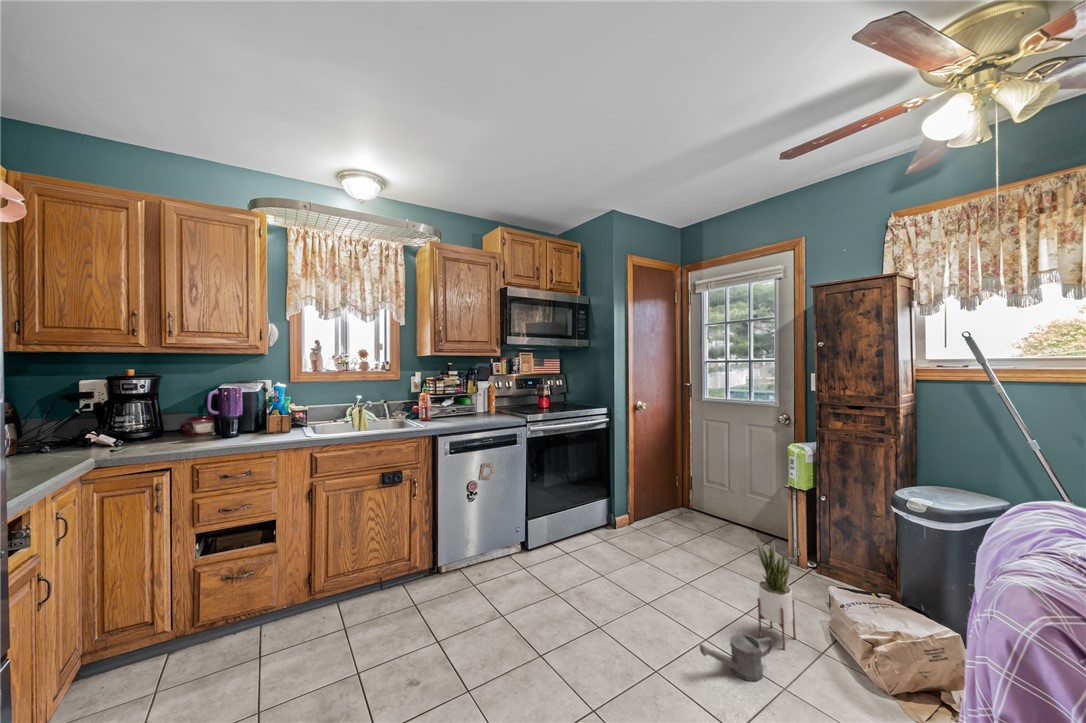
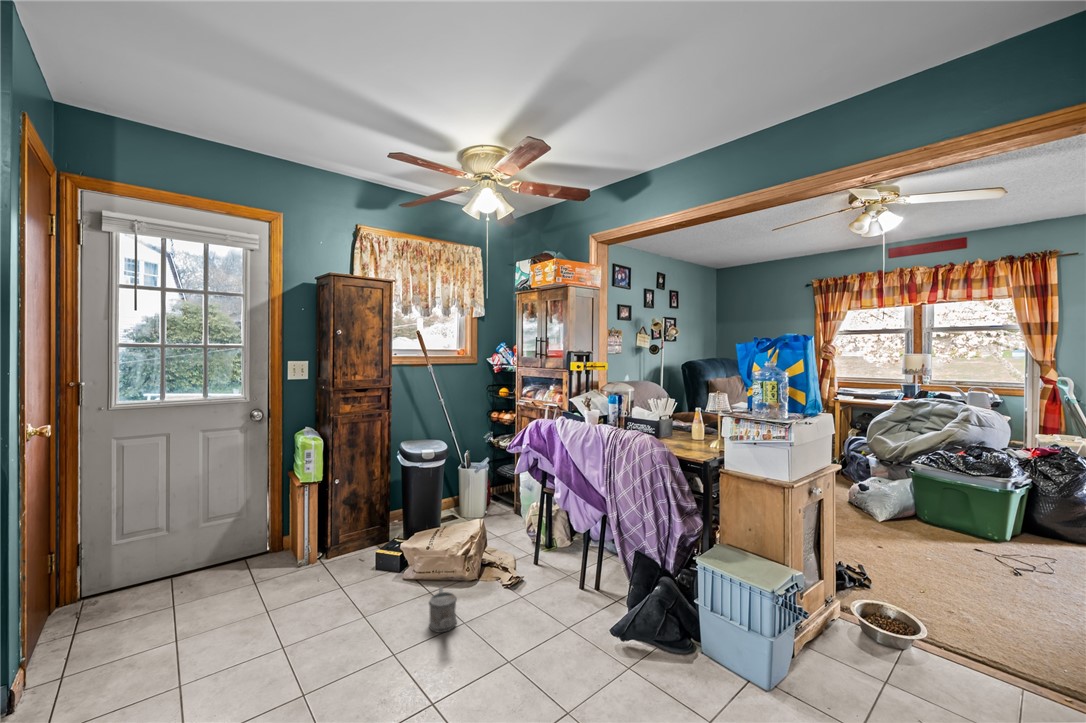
potted plant: present [754,533,796,649] -> none [384,507,427,609]

